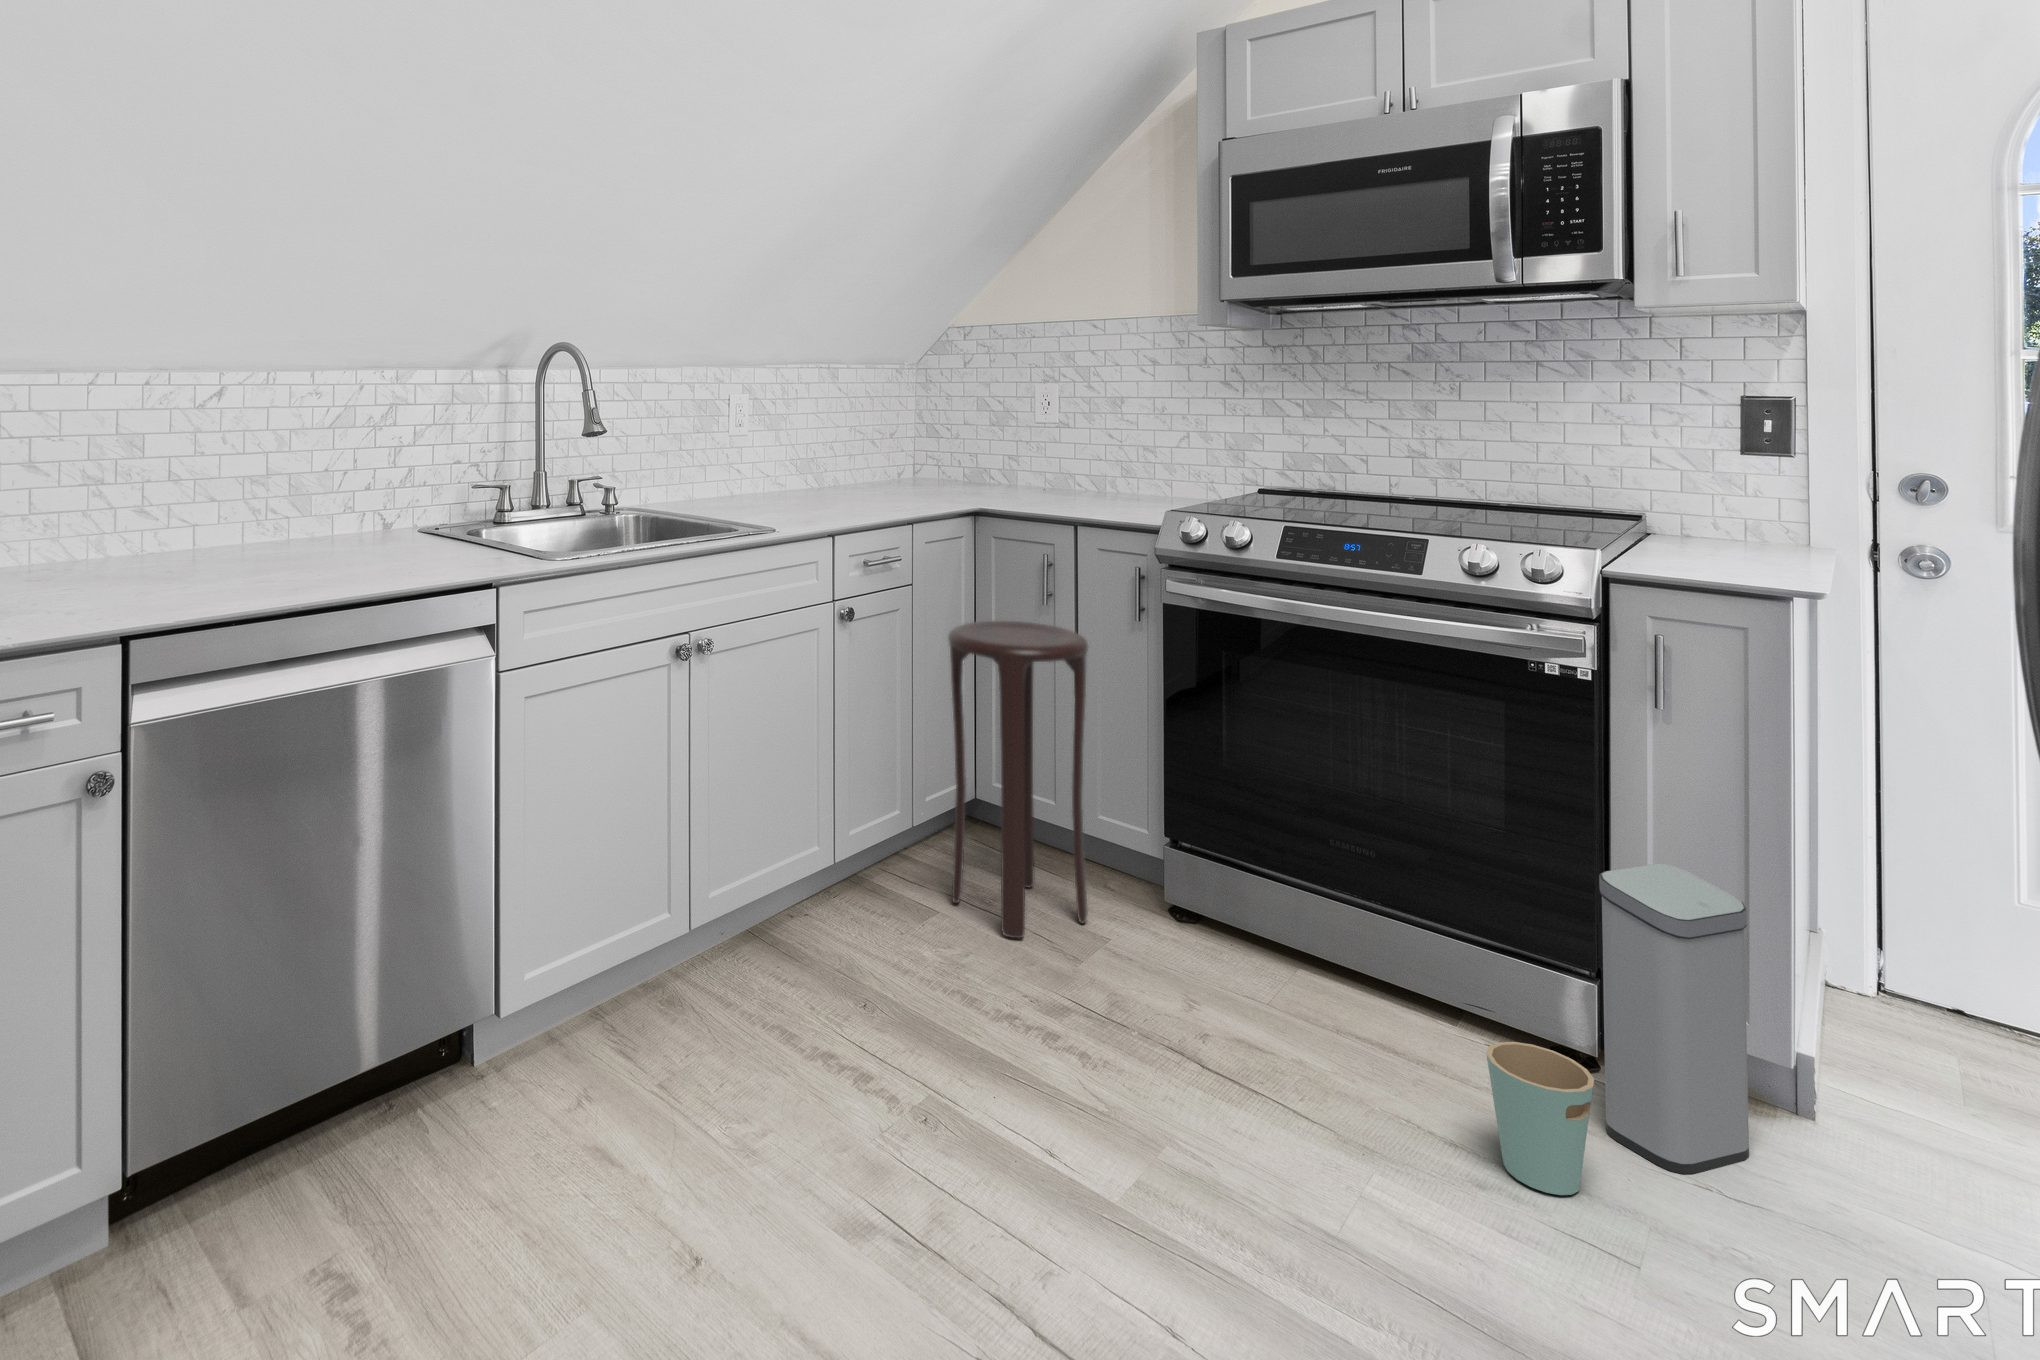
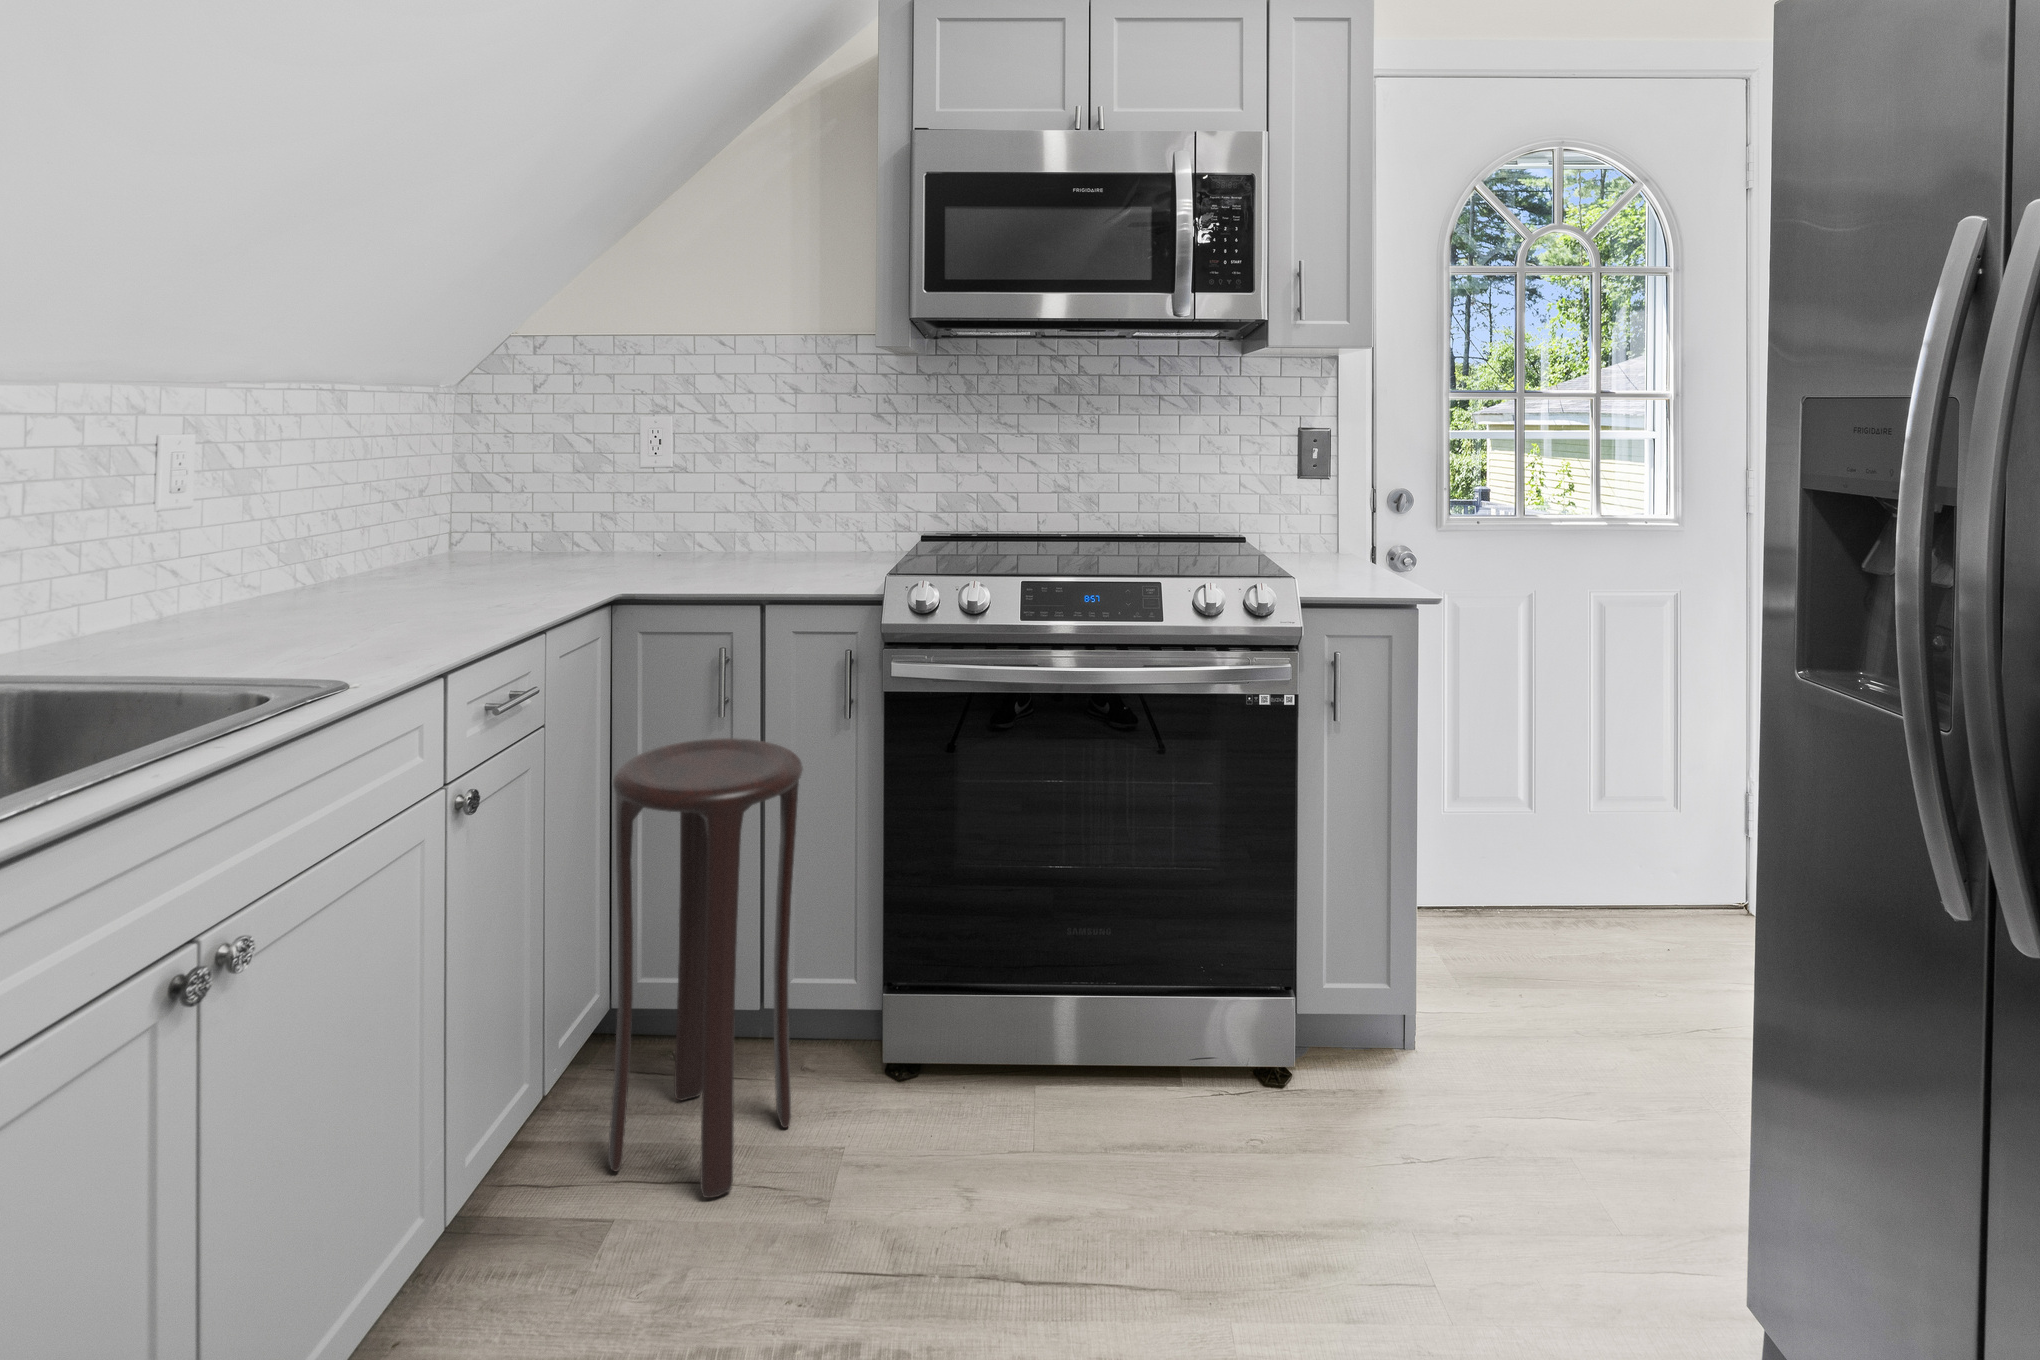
trash can: present [1486,864,1749,1195] -> none [1304,876,1435,1276]

